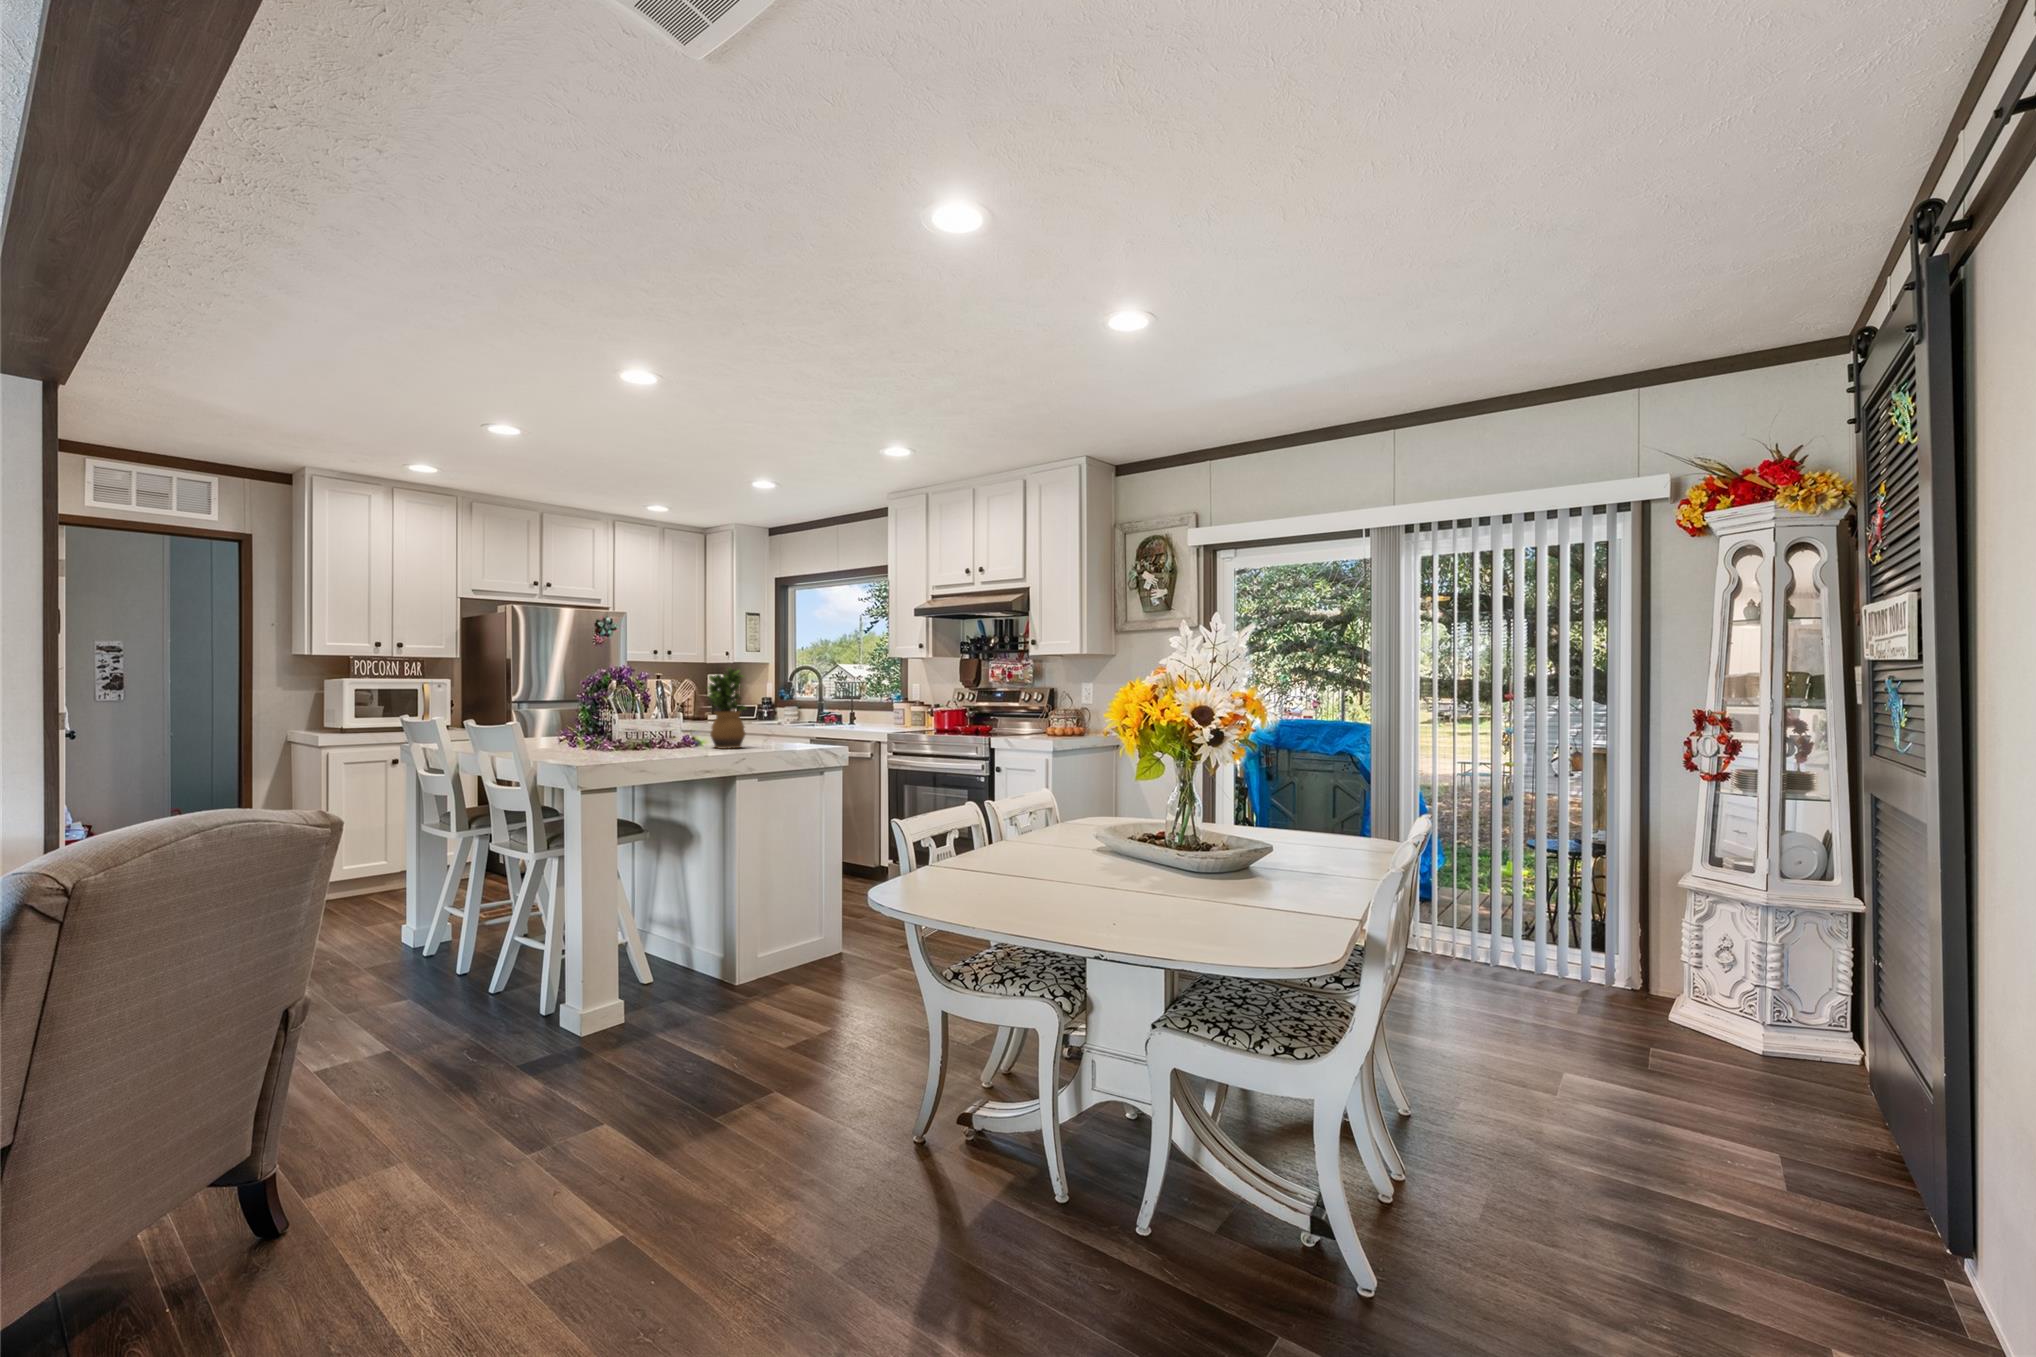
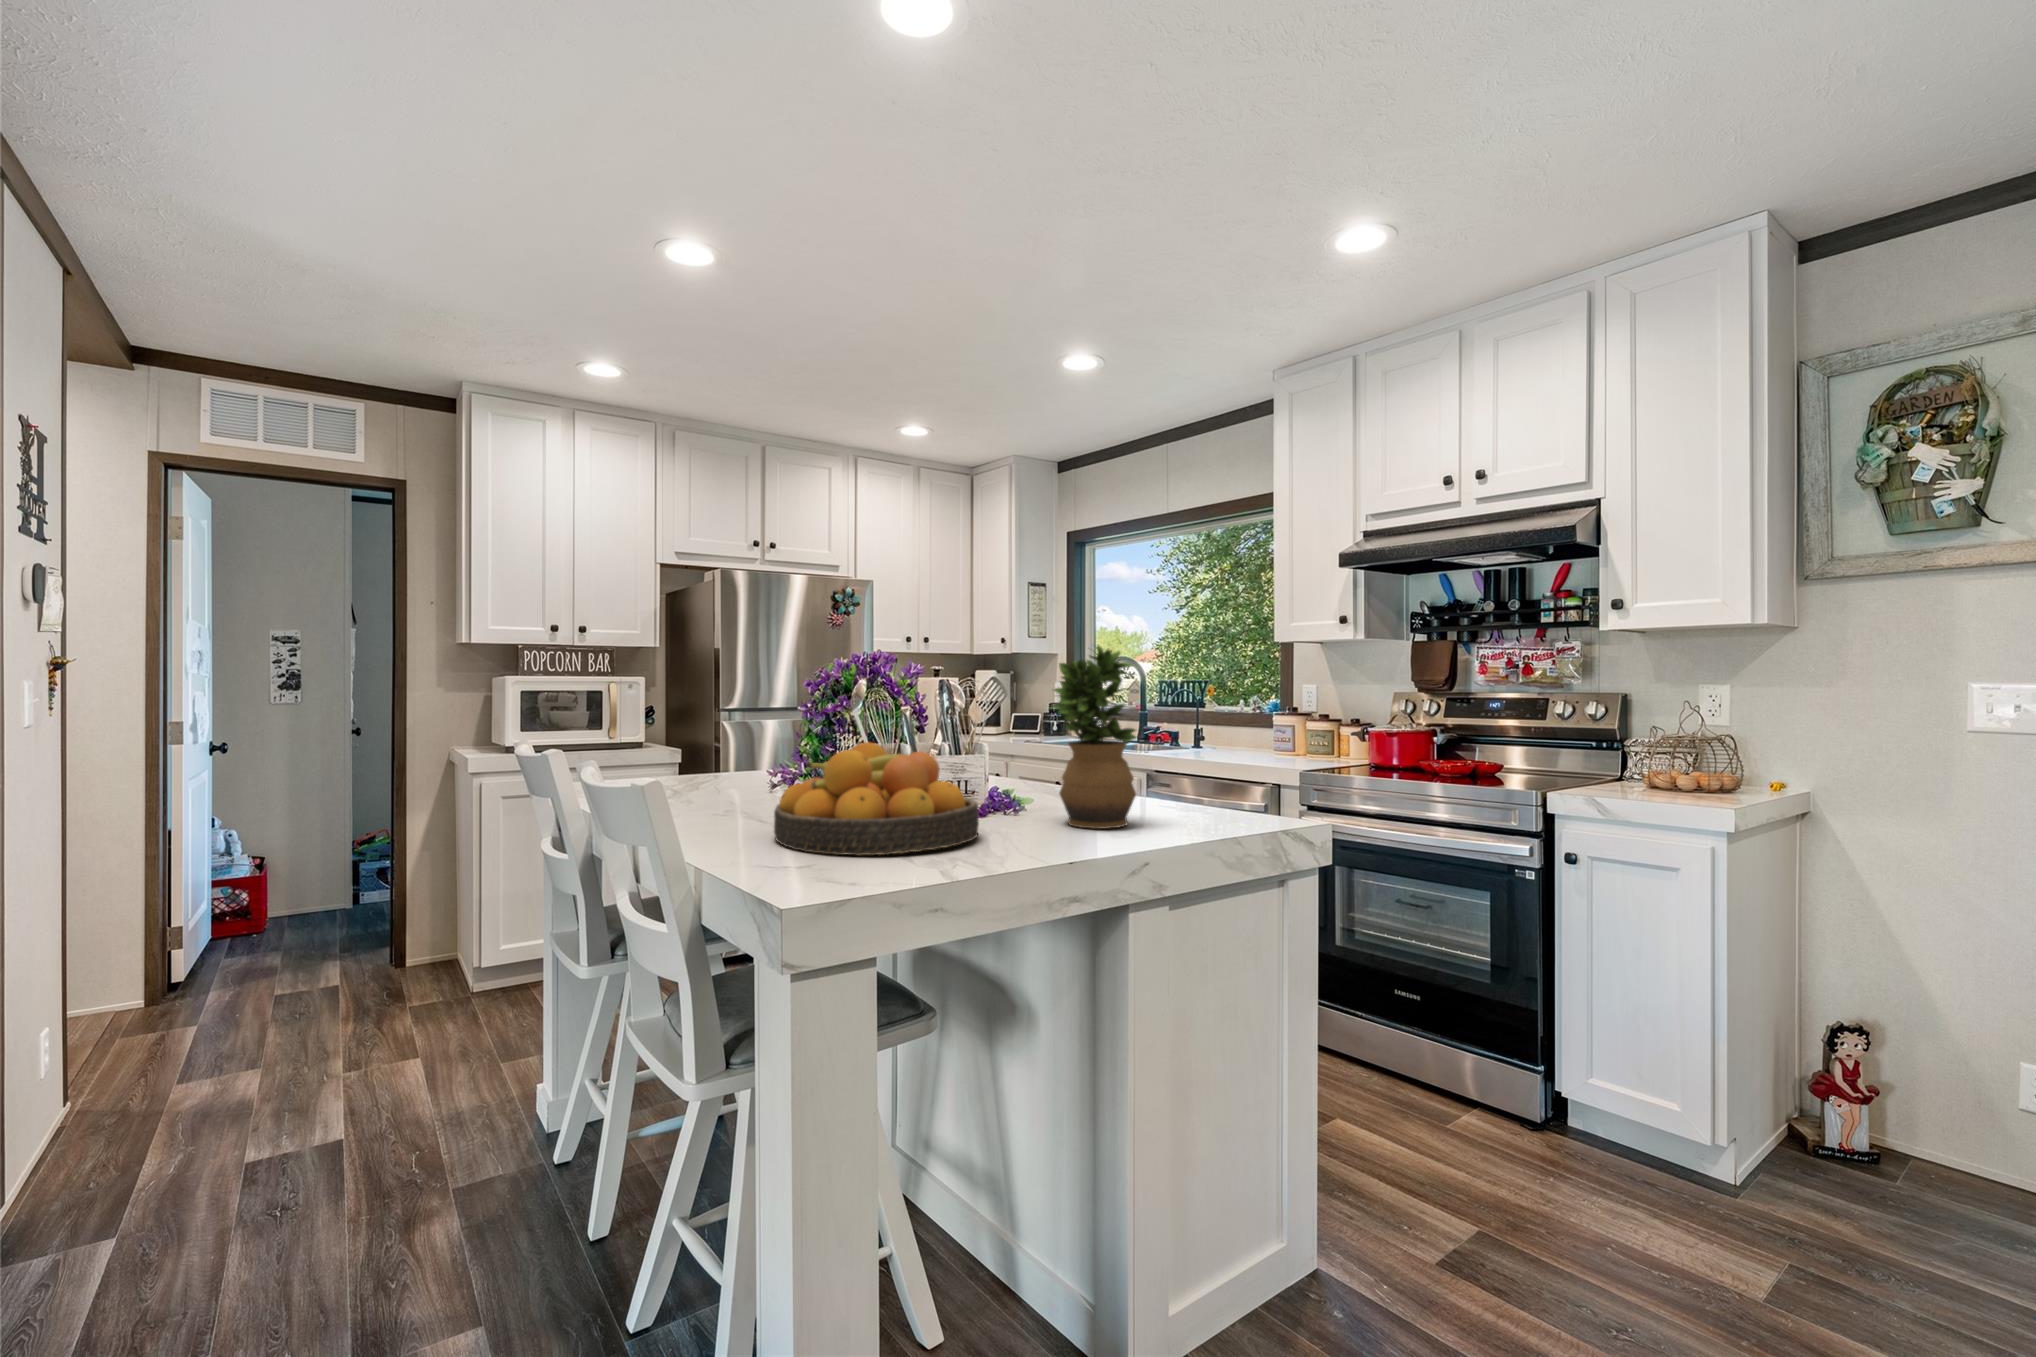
fruit bowl: none [573,711,668,754] -> present [774,742,979,855]

